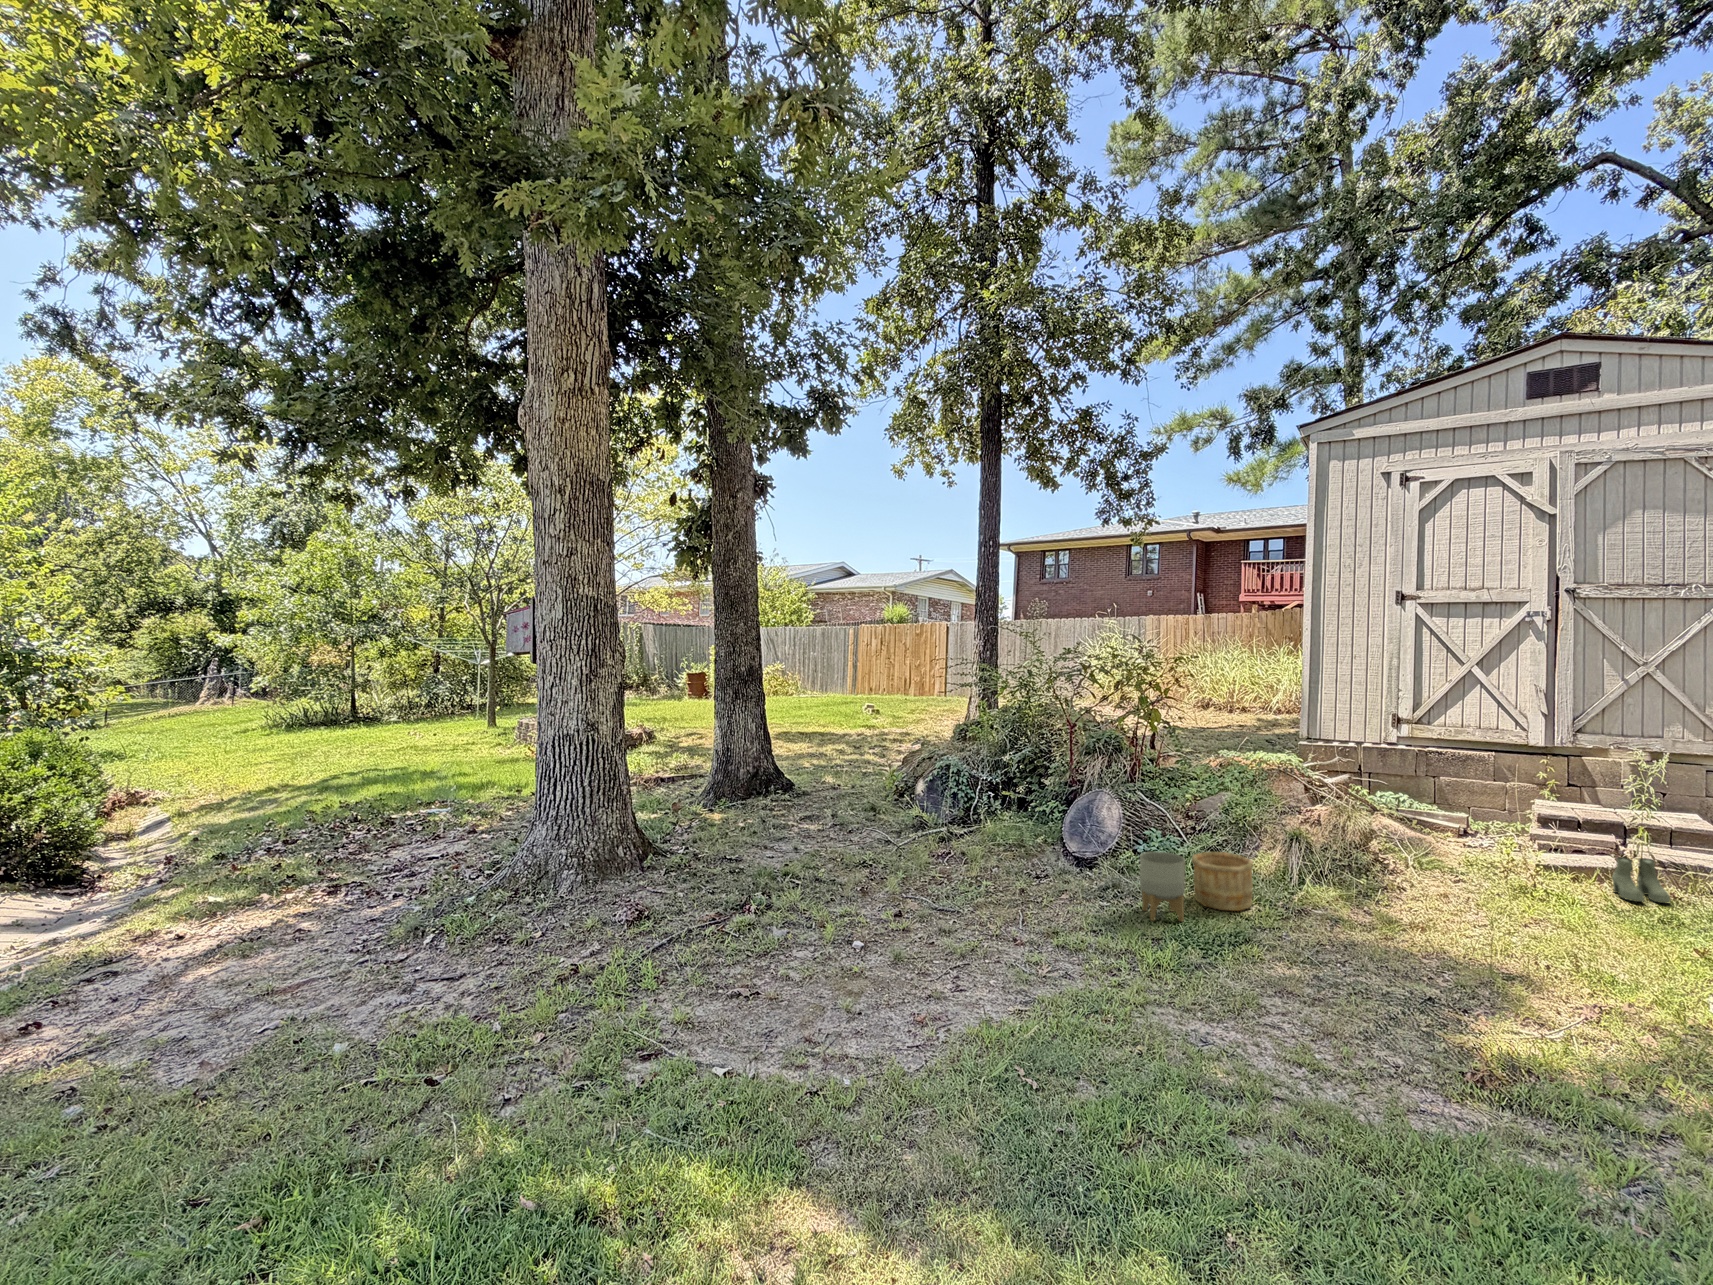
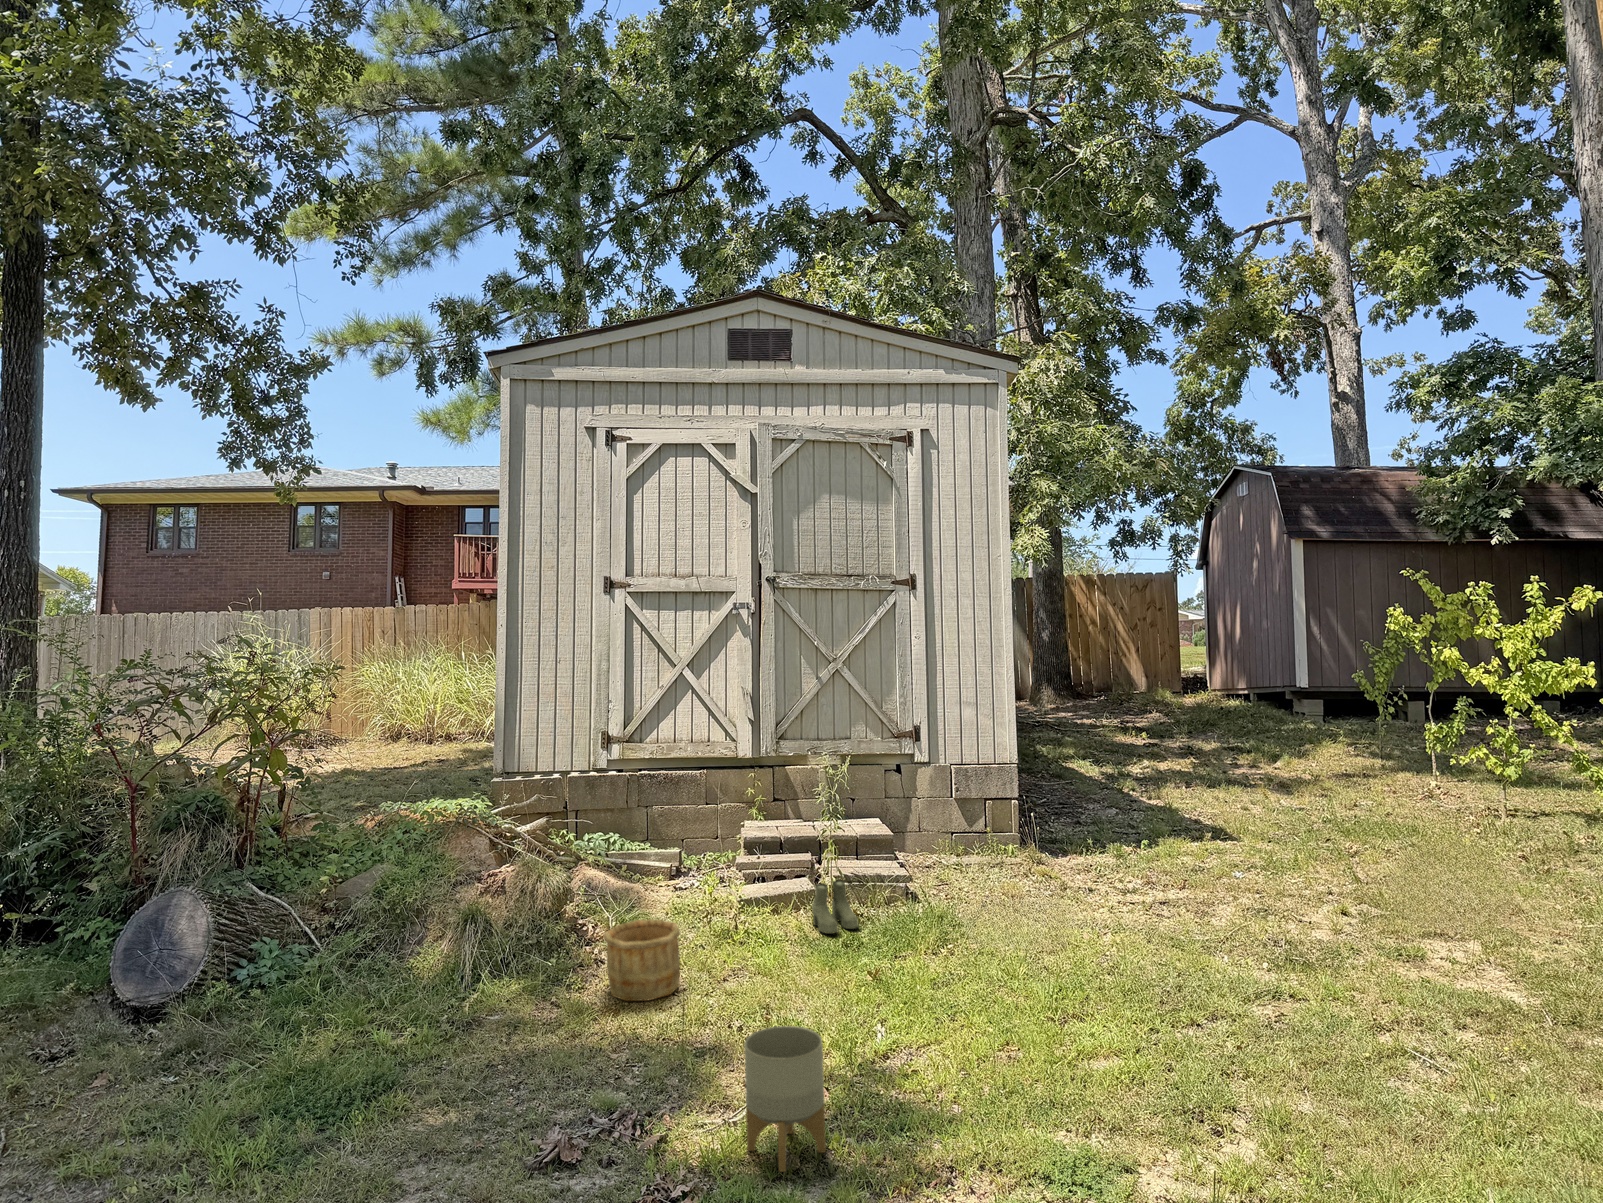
planter: present [1140,852,1185,921] -> present [744,1026,826,1172]
wooden bucket: present [1192,852,1253,911] -> present [604,919,680,1001]

